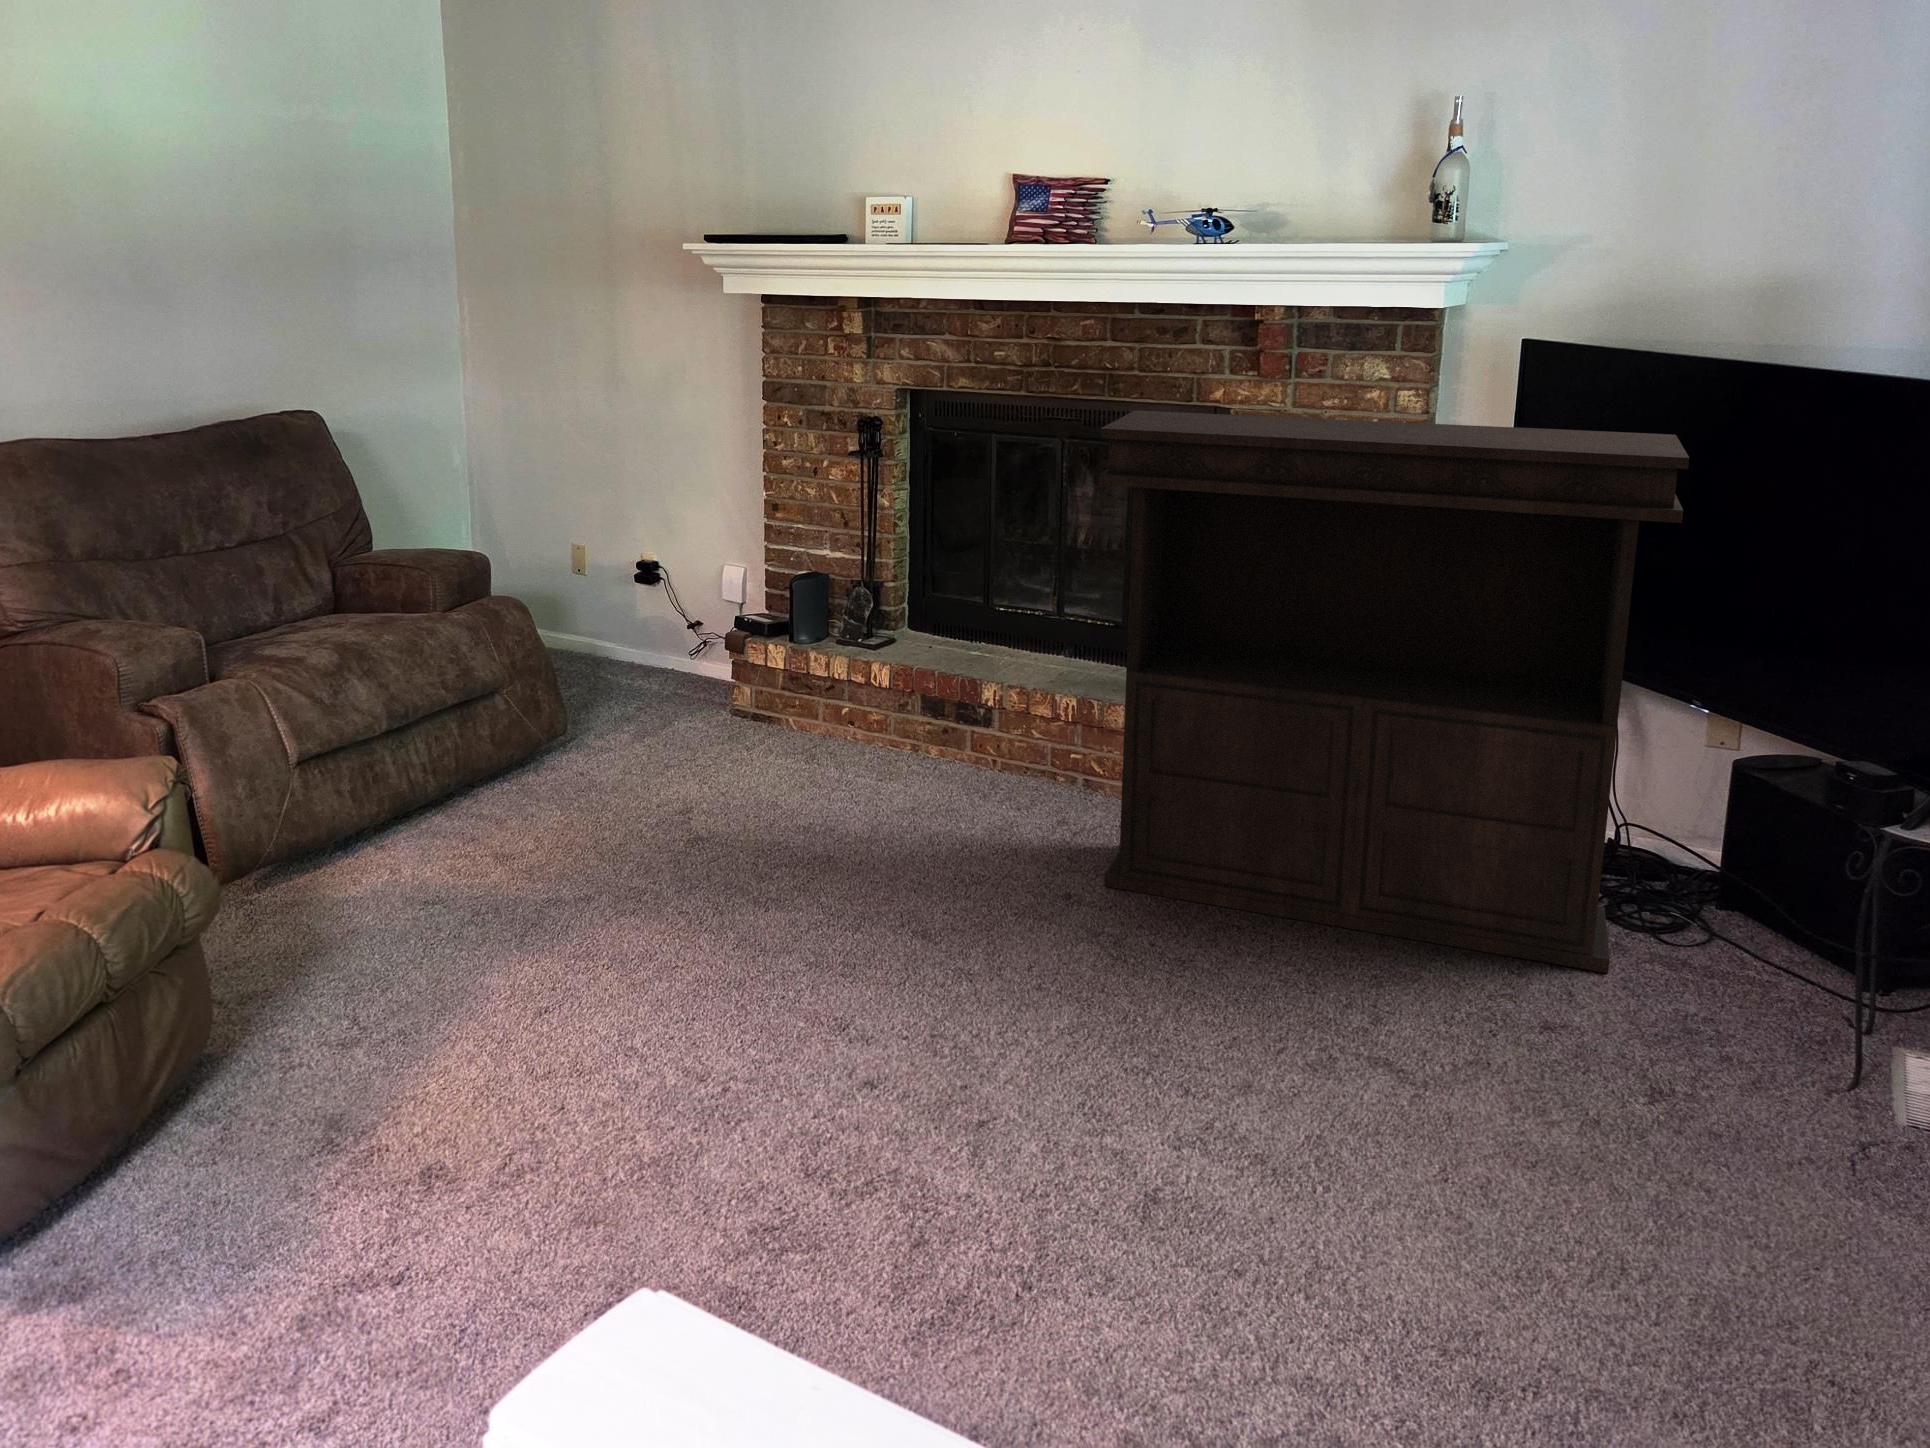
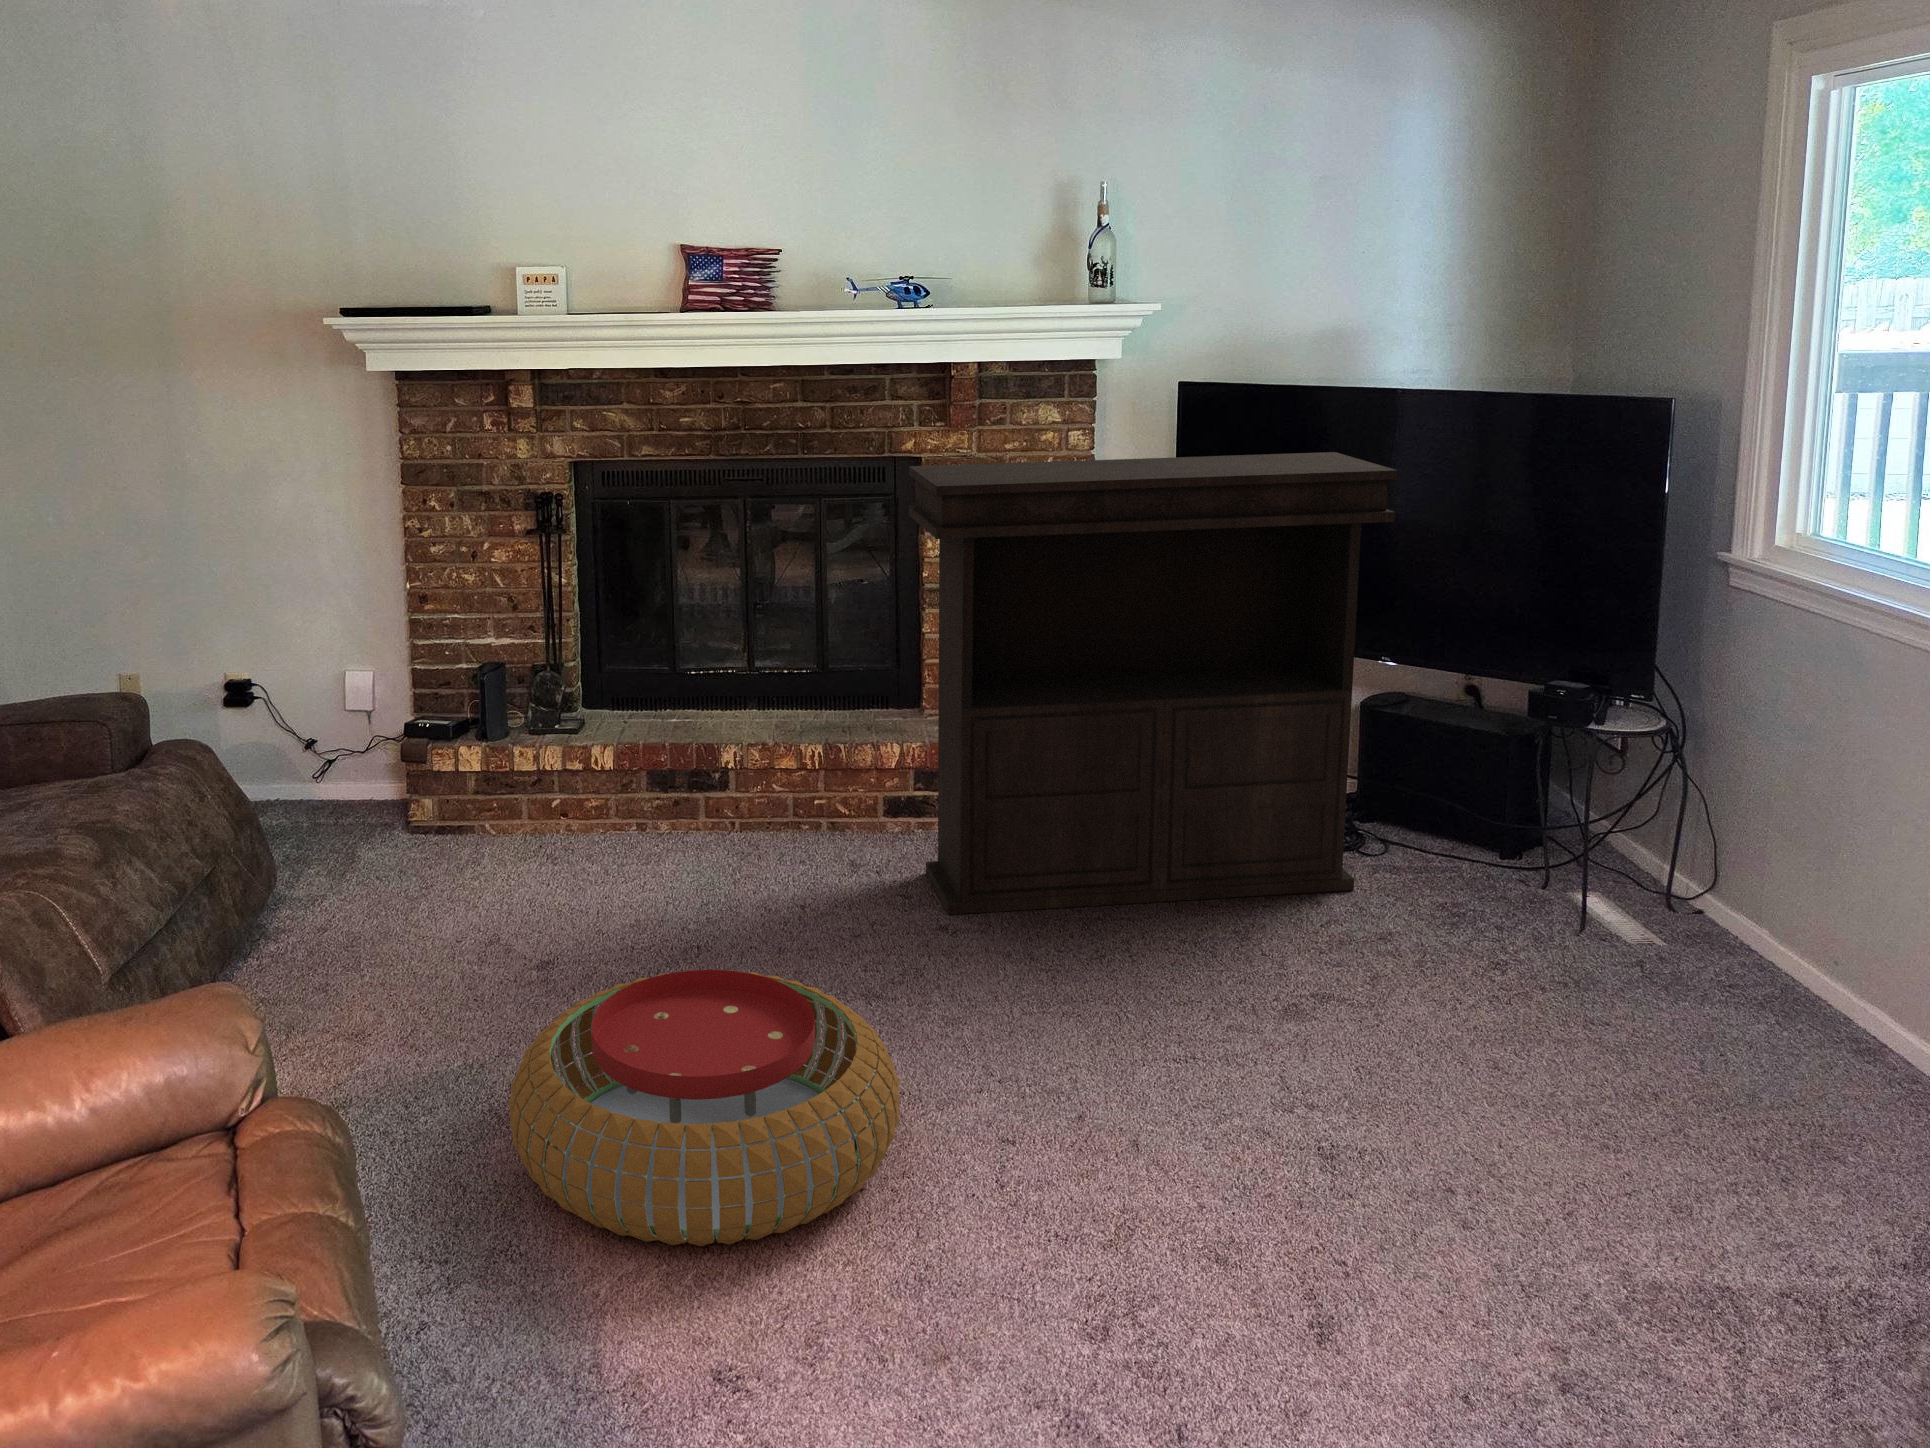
pouf: none [459,853,829,1101] -> present [509,969,899,1246]

